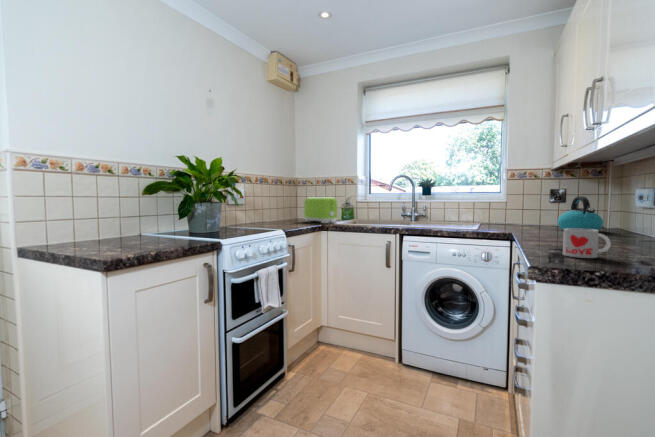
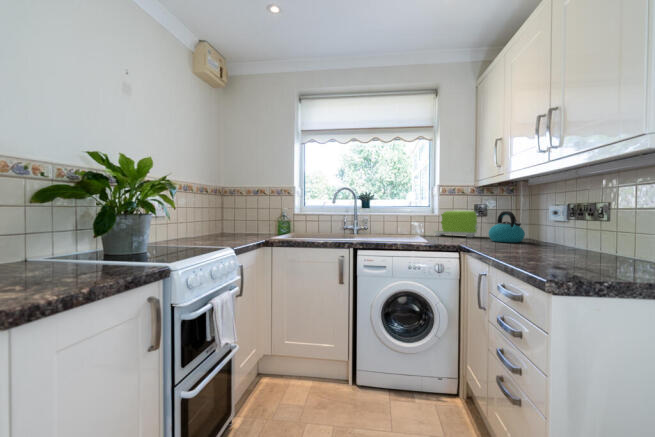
toaster: present [304,197,337,223] -> present [434,210,478,237]
mug: present [563,229,611,258] -> none [544,241,586,268]

